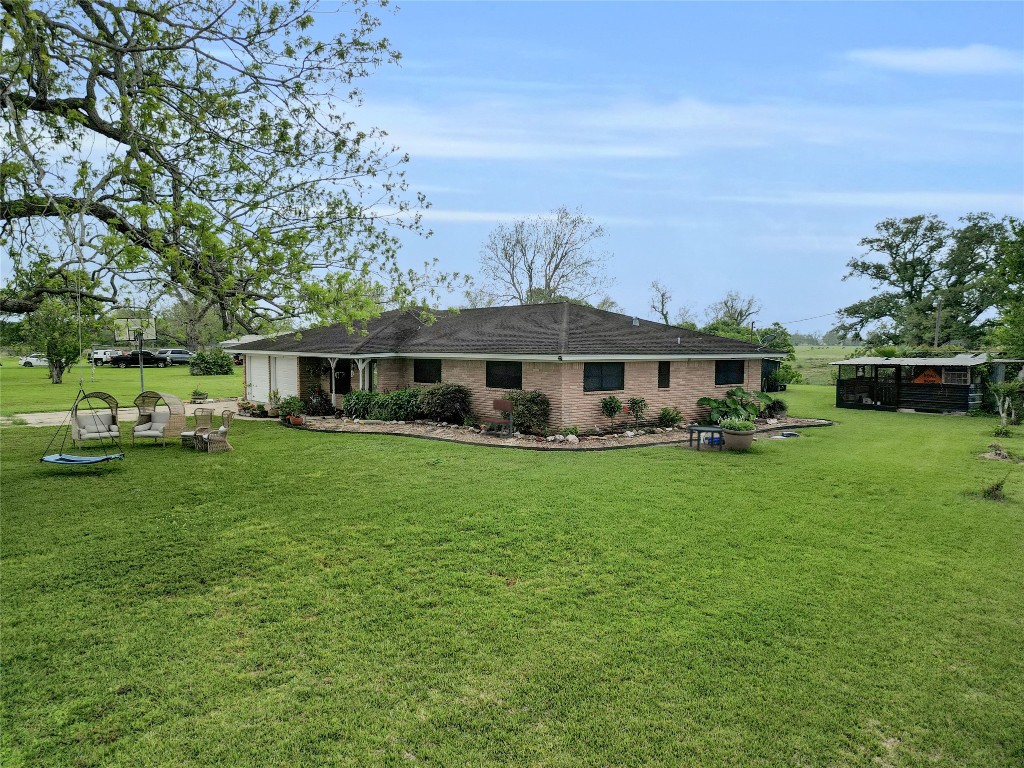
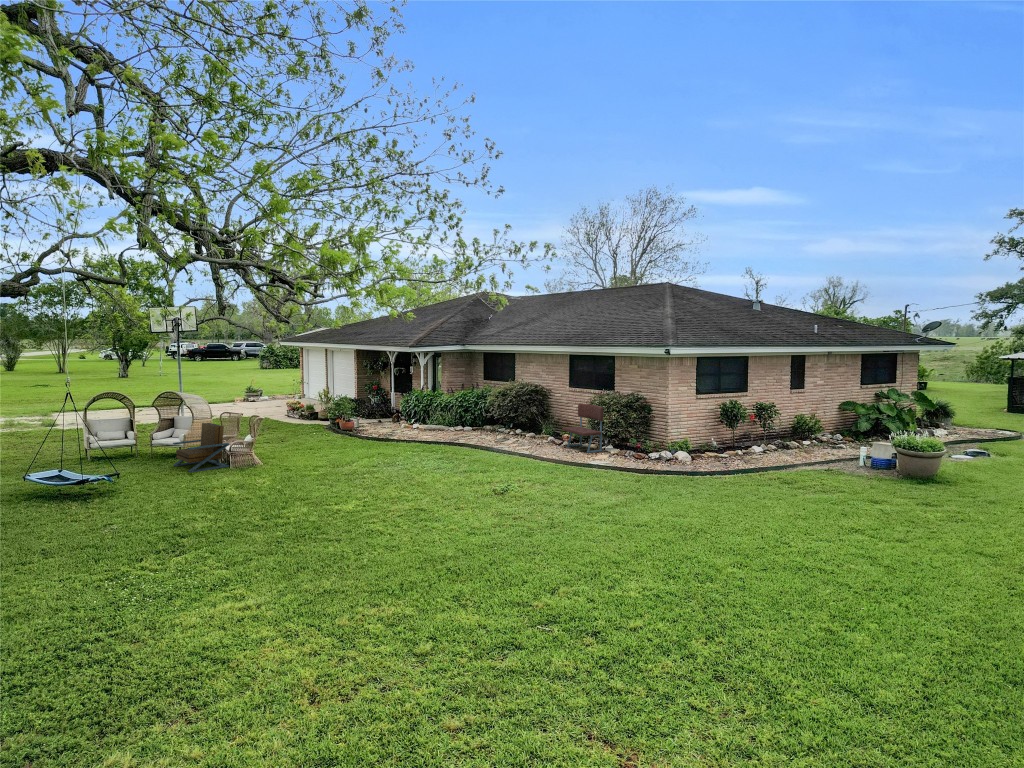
lounge chair: none [150,416,202,456] -> present [173,423,230,473]
round table: present [687,425,725,451] -> none [844,443,903,481]

